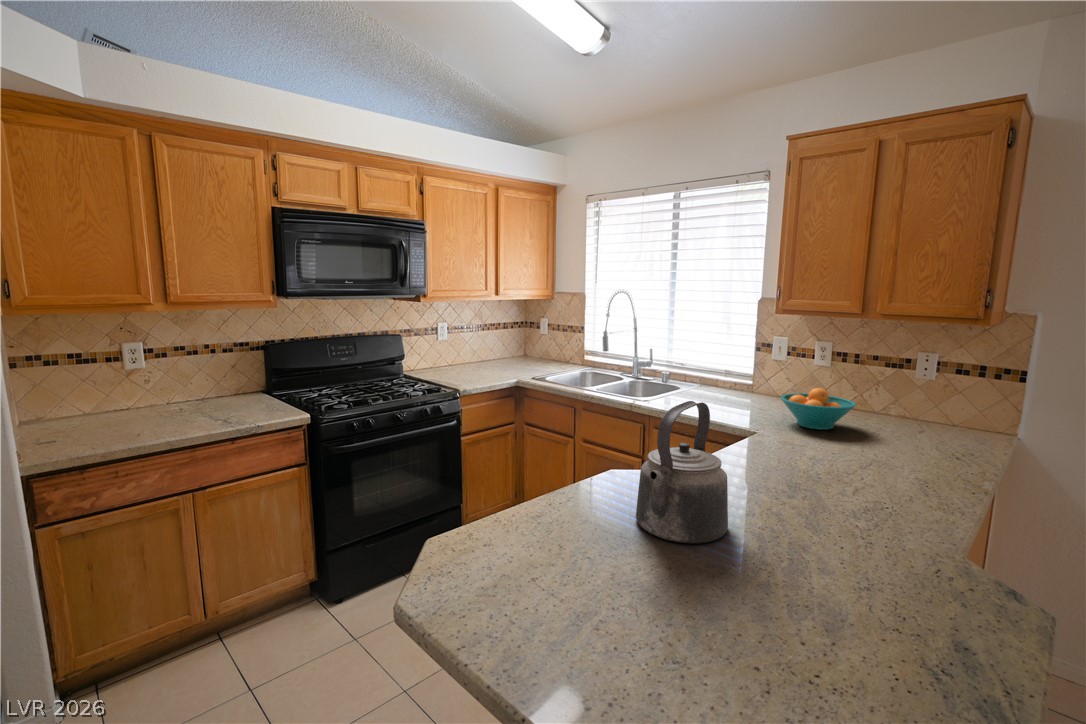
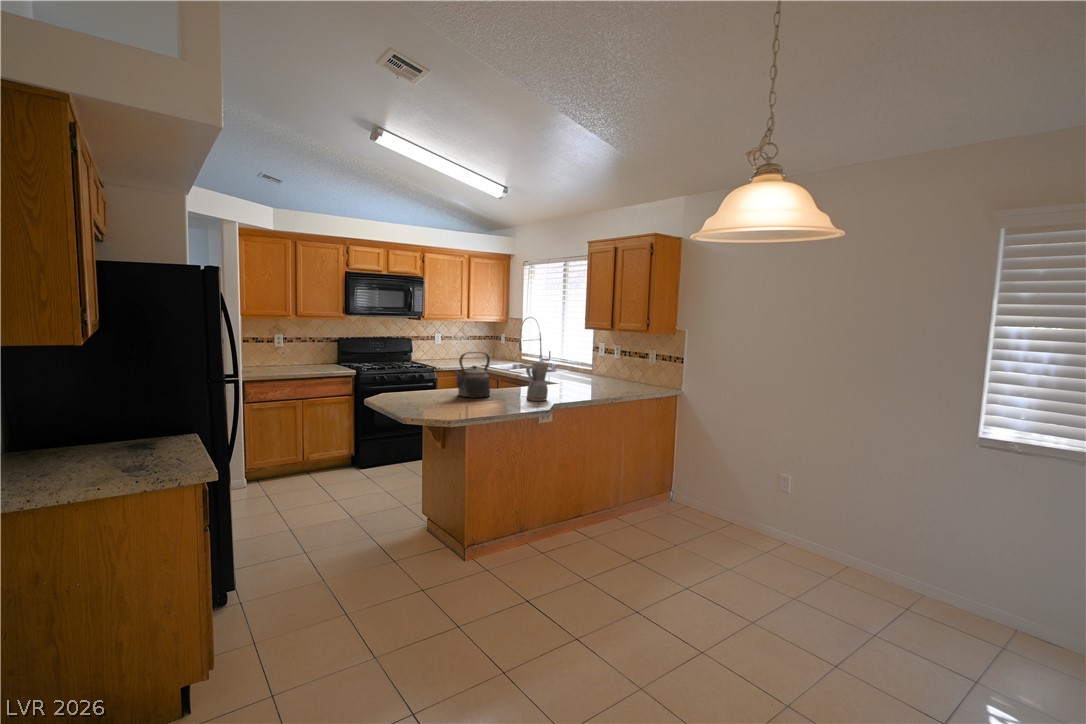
fruit bowl: present [781,388,856,430] -> none [577,364,611,384]
ceramic pitcher: none [838,429,914,547] -> present [526,362,548,401]

